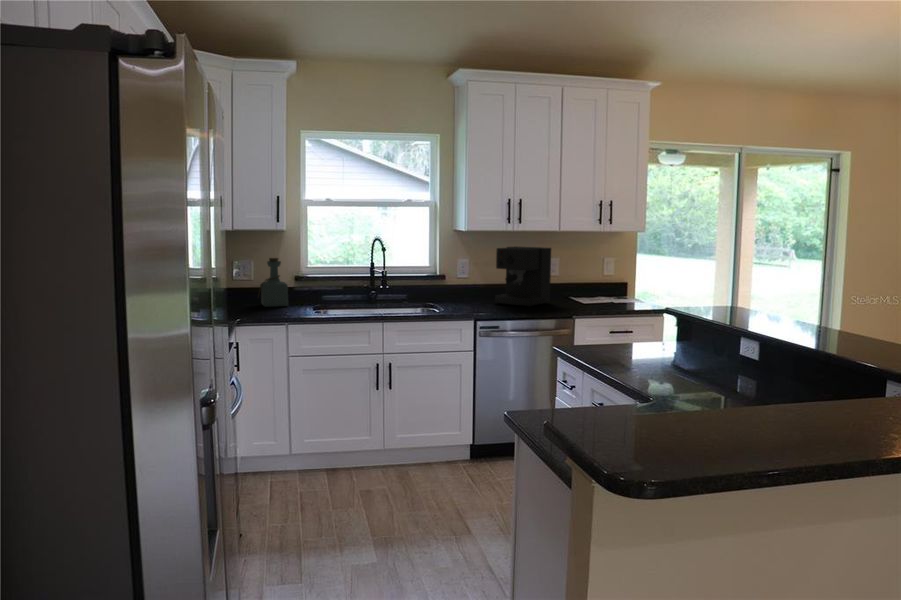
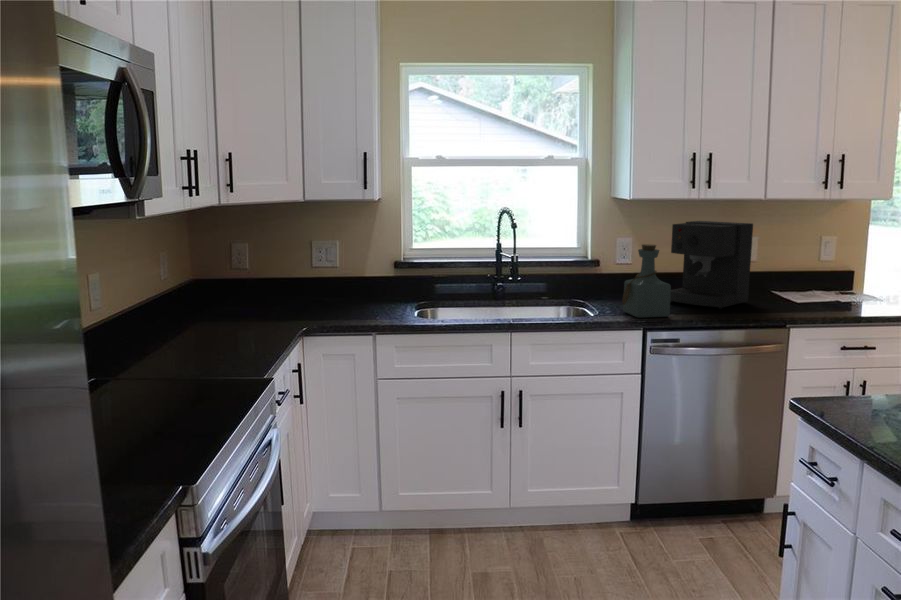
bottle: present [258,258,288,307] -> present [622,244,671,318]

